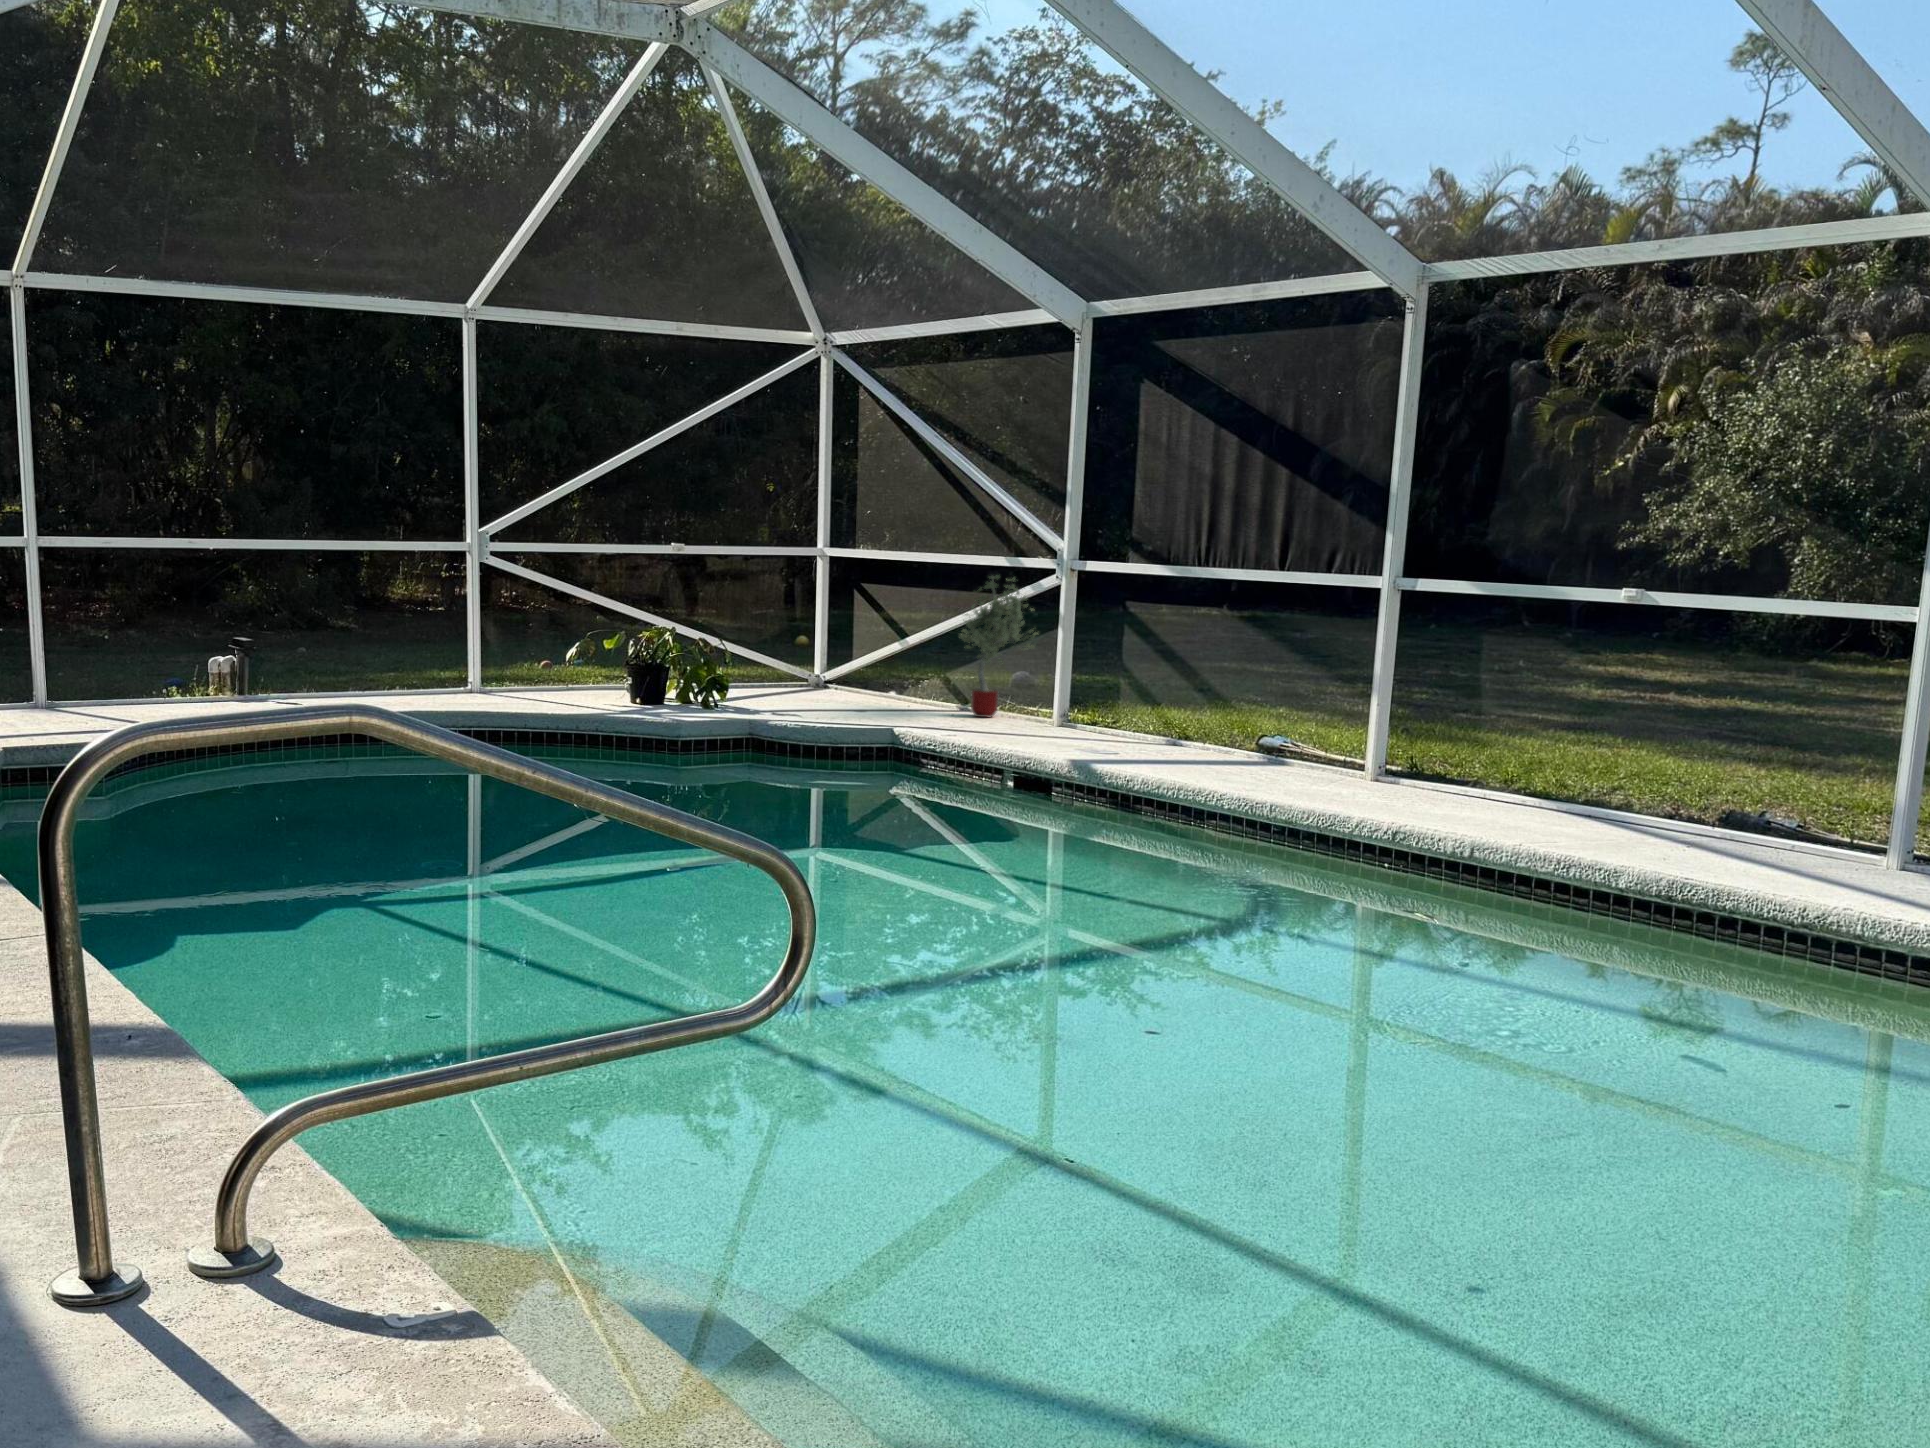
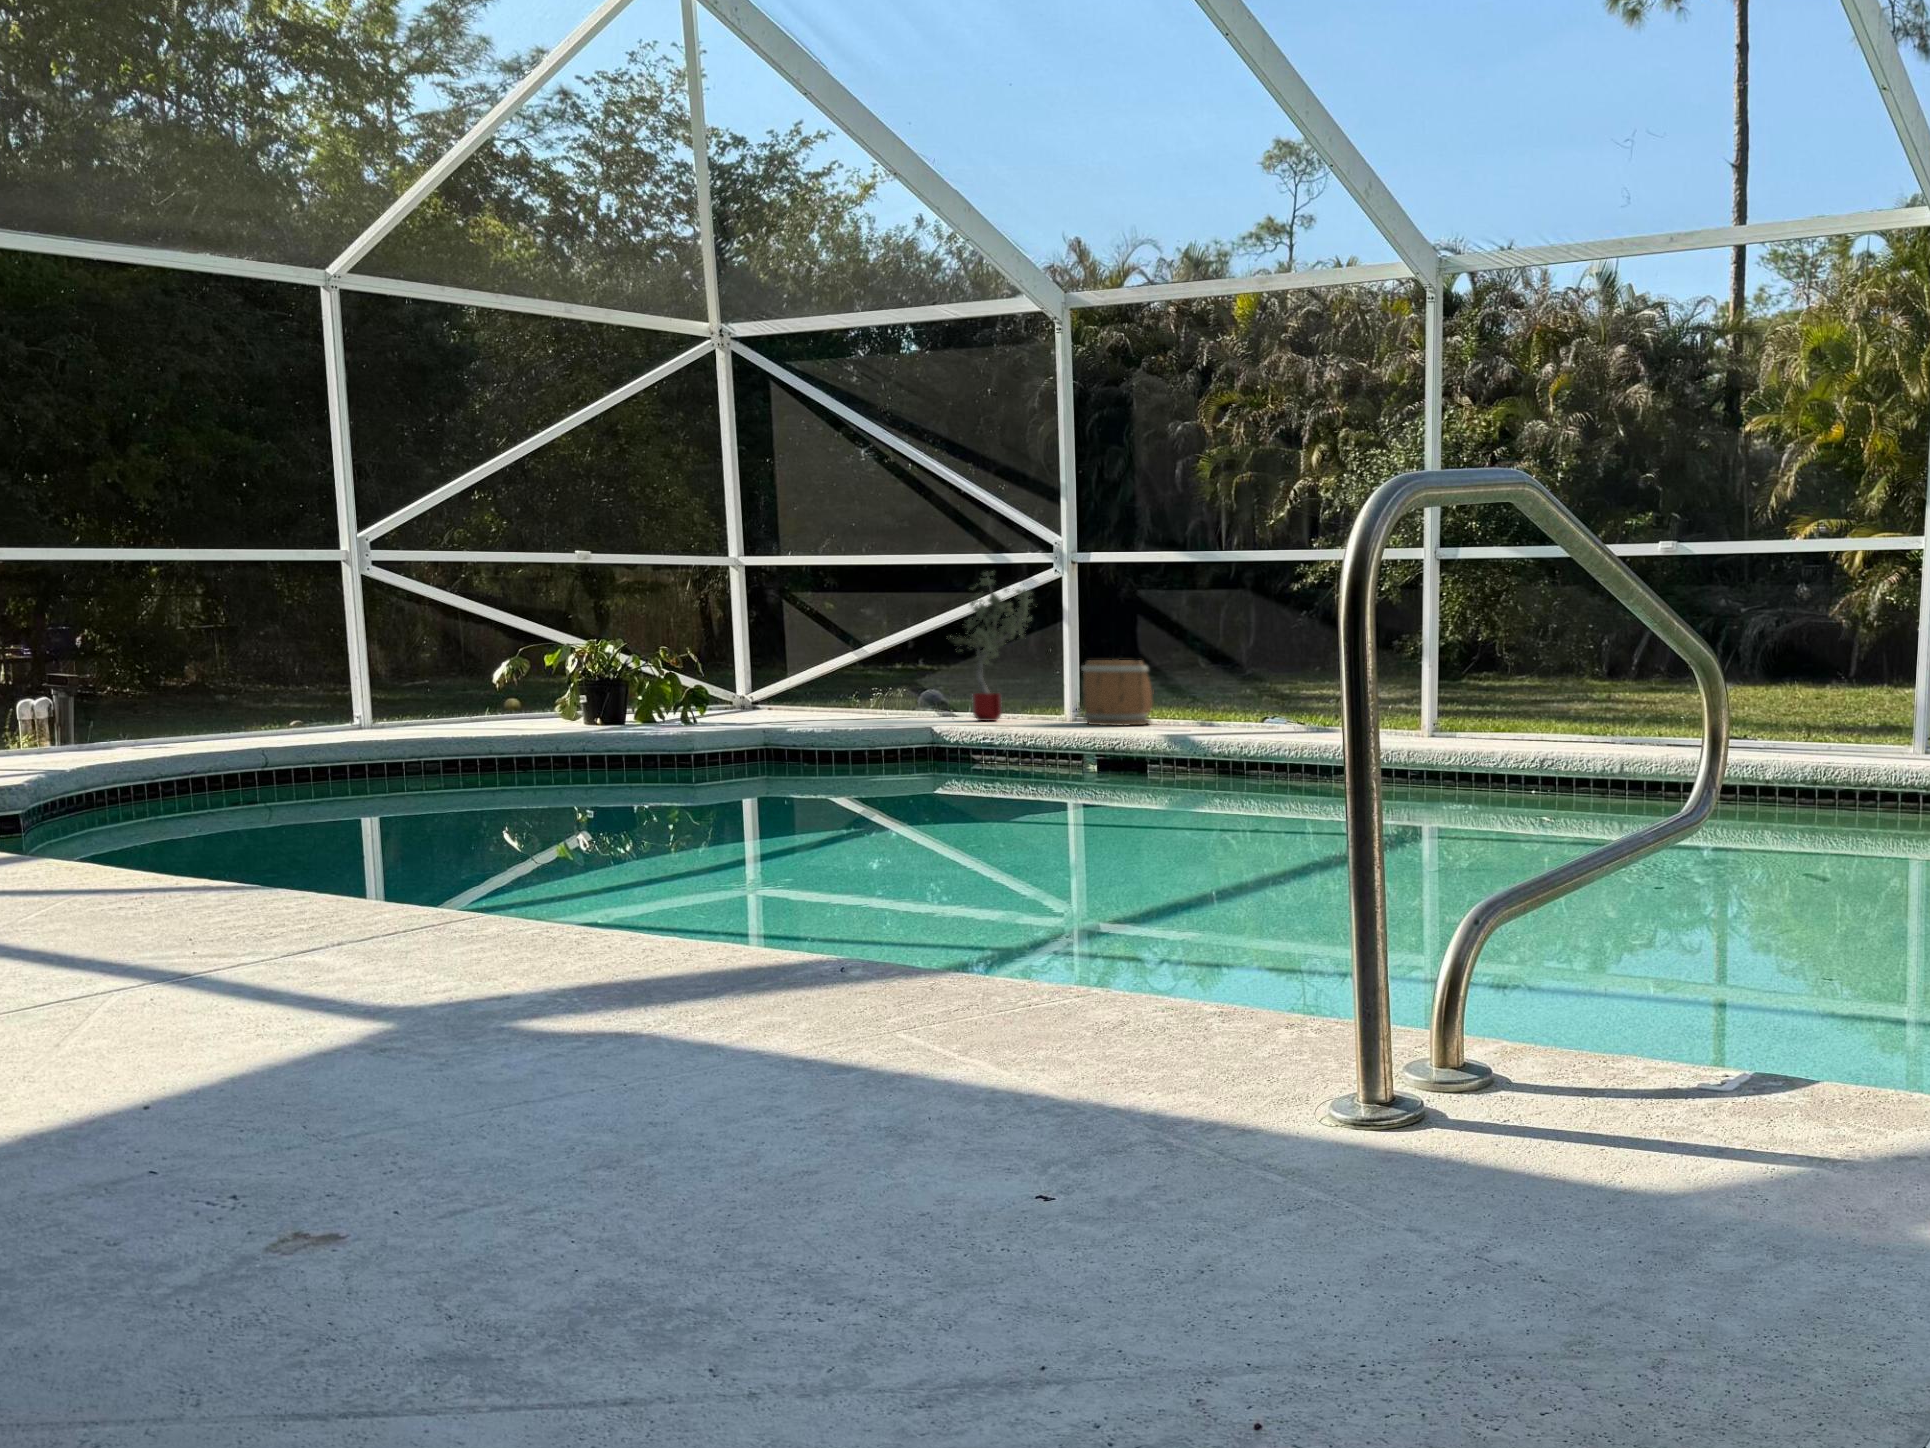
bucket: none [1058,665,1135,735] -> present [1082,660,1153,726]

